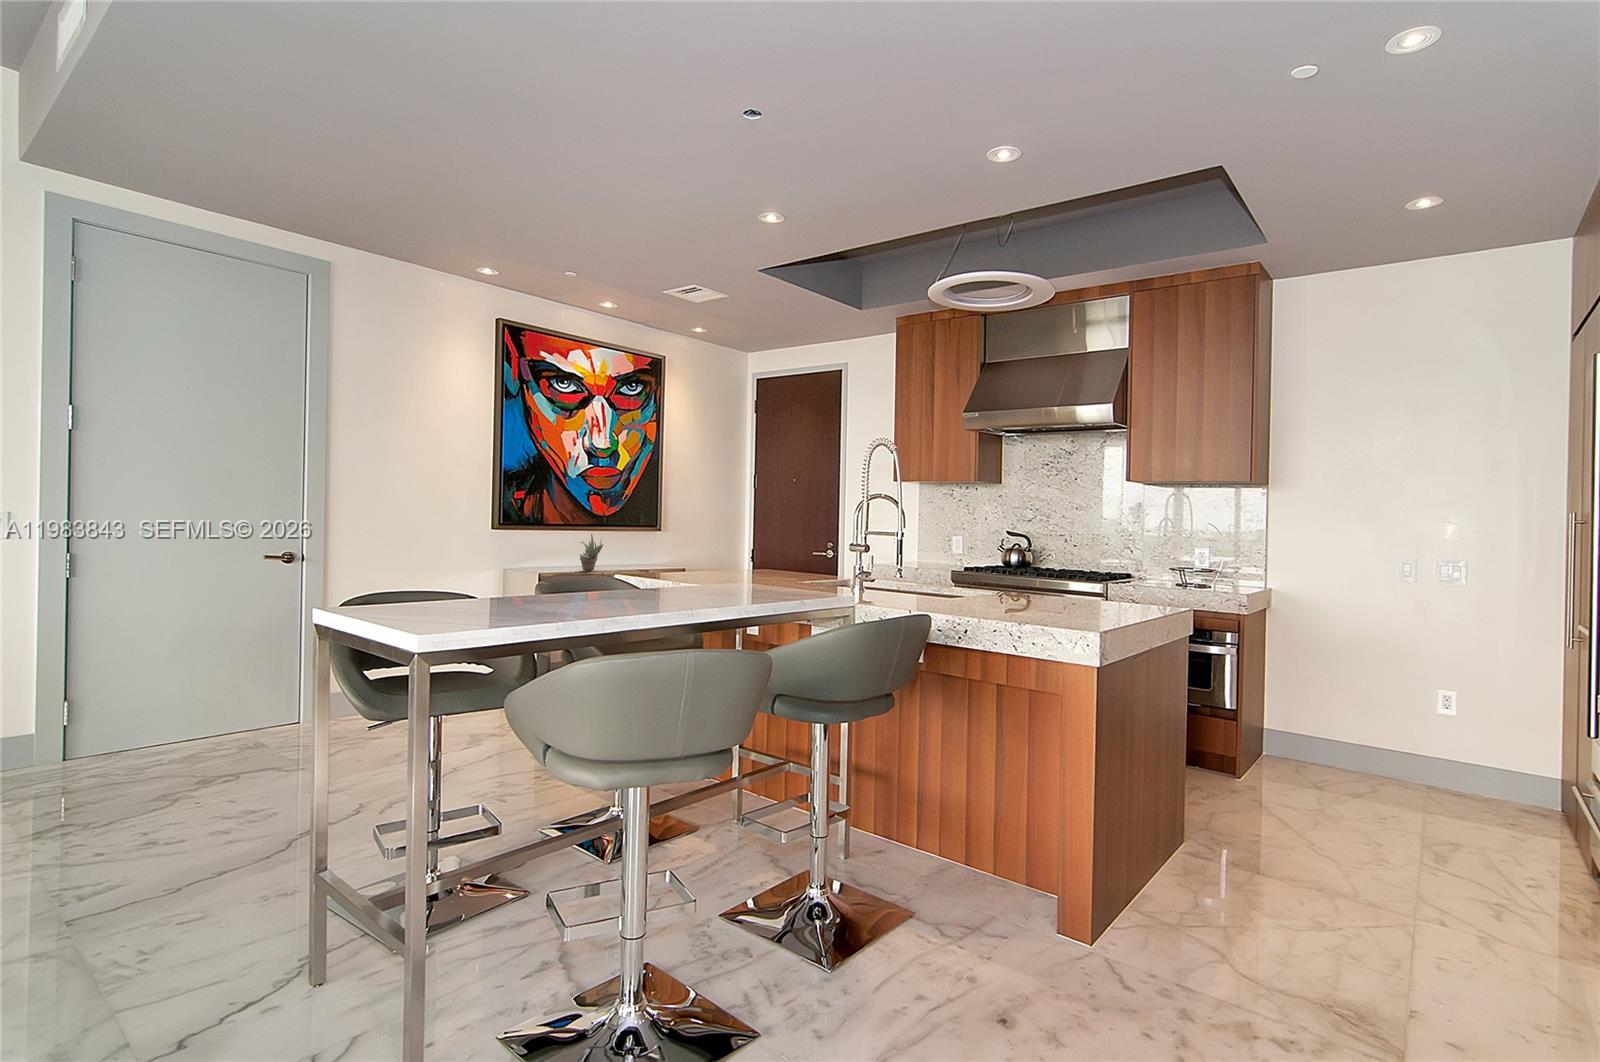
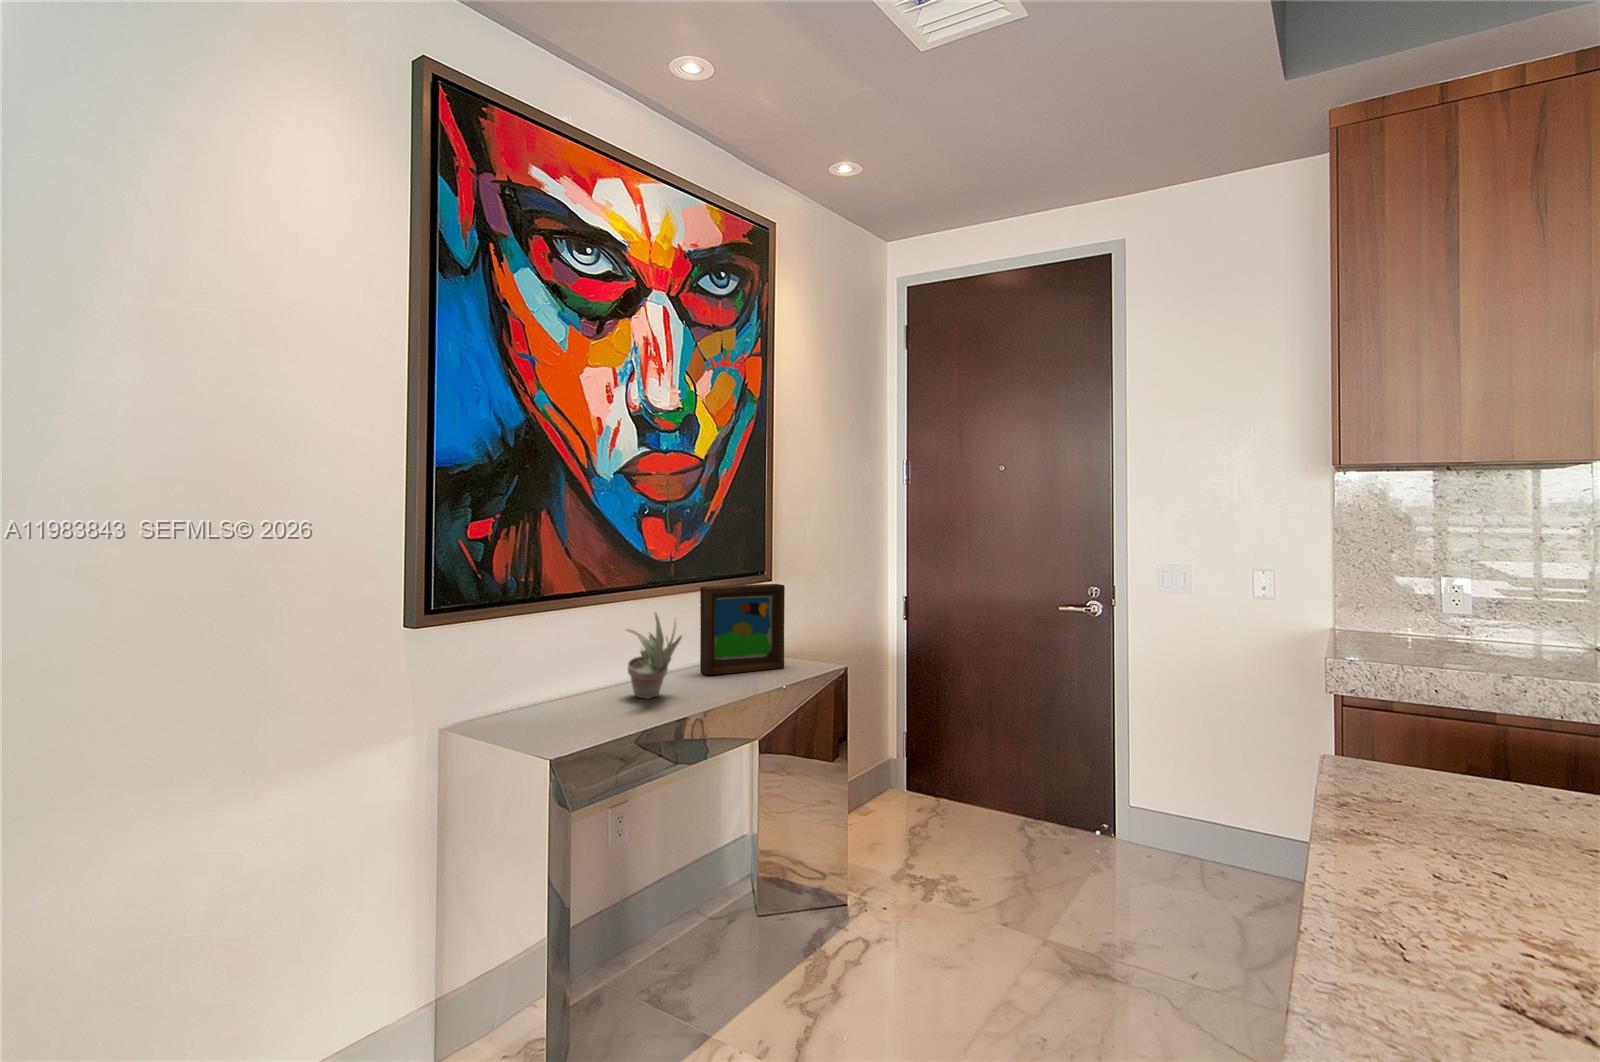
picture frame: none [618,529,659,568] -> present [700,584,785,675]

